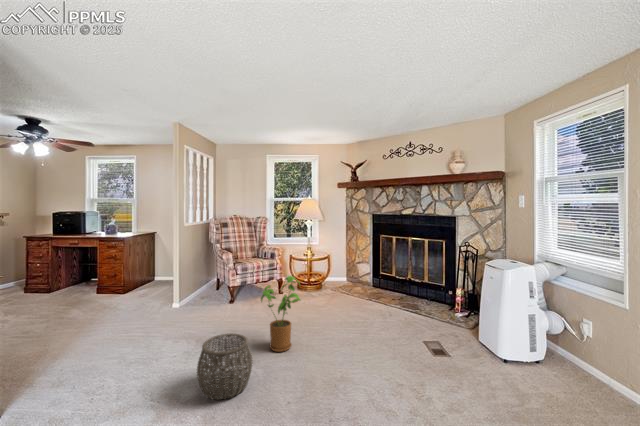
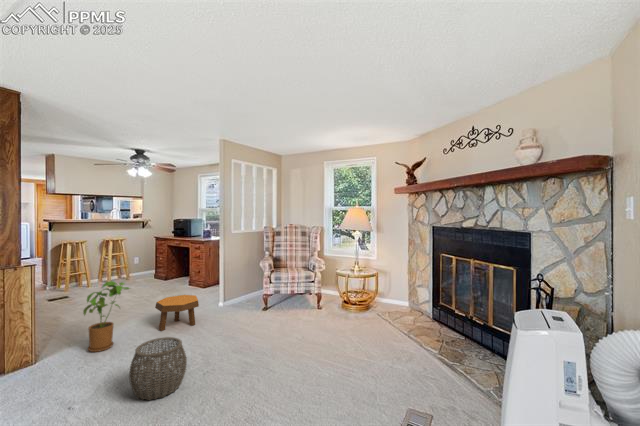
house plant: present [261,276,300,352] -> present [83,281,129,352]
footstool: none [121,298,177,344] -> present [155,295,199,331]

